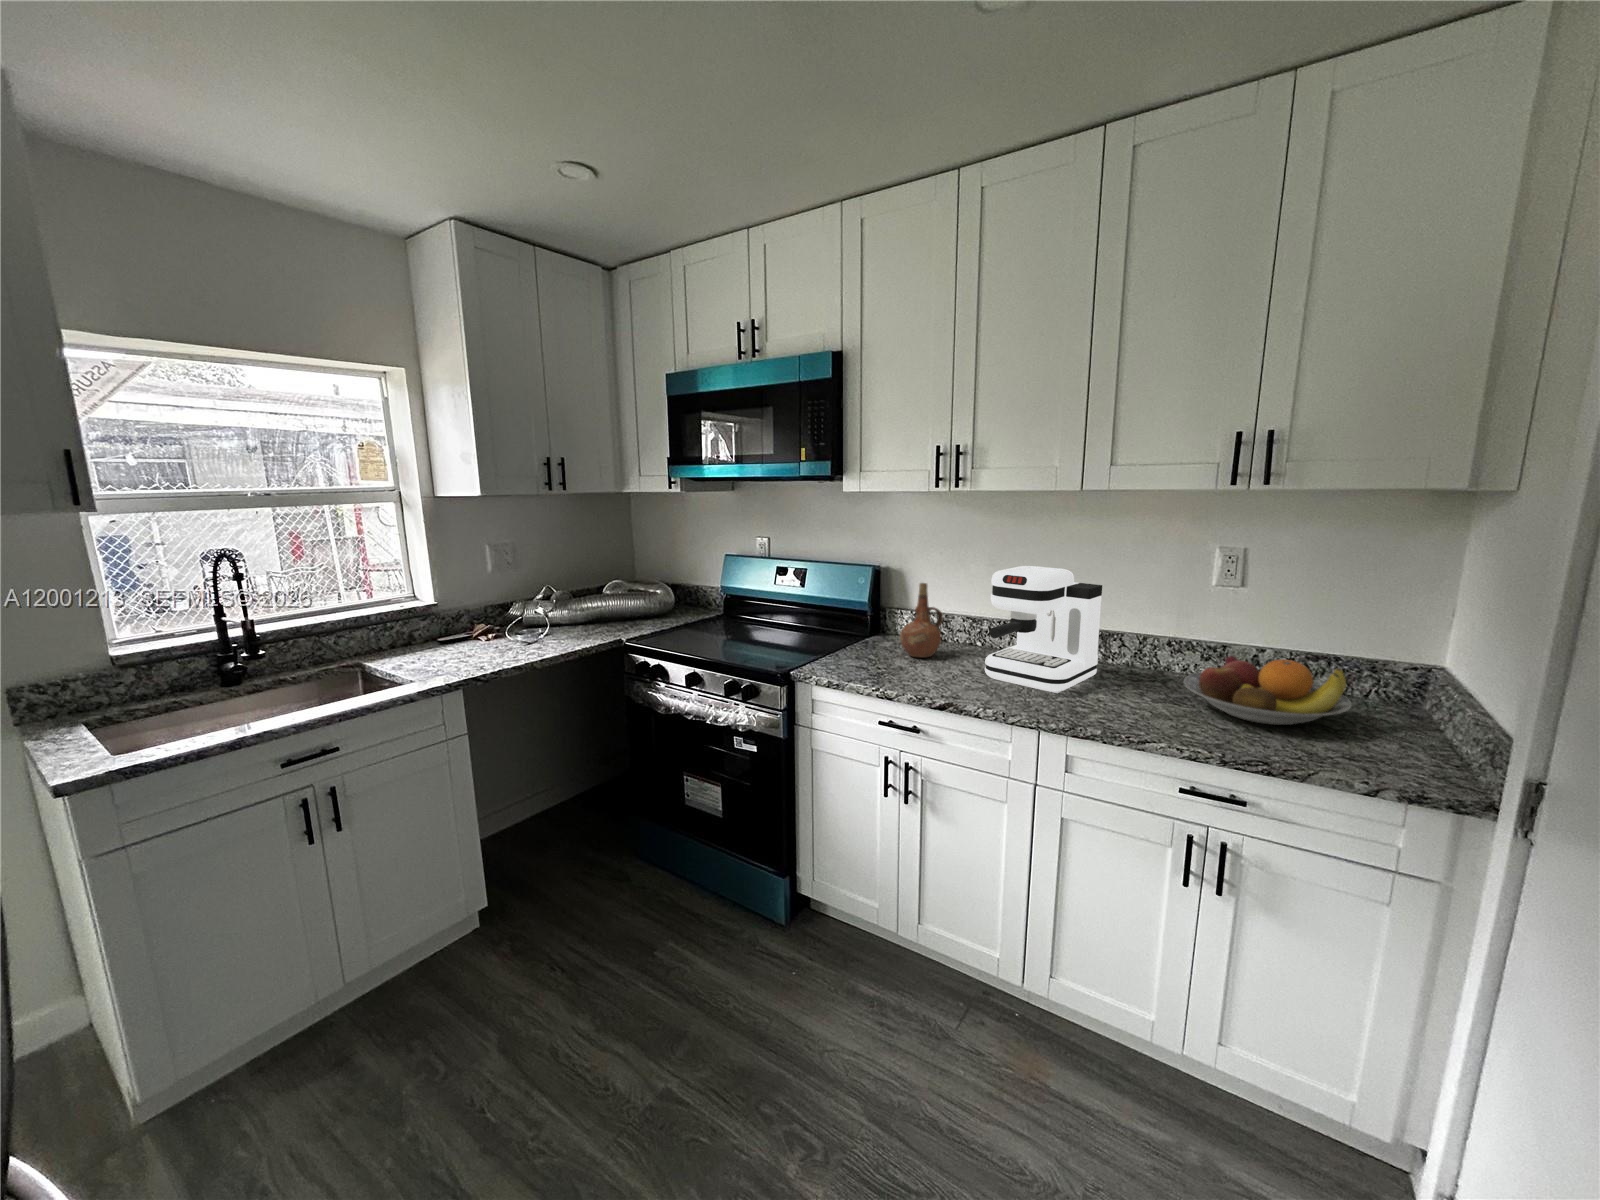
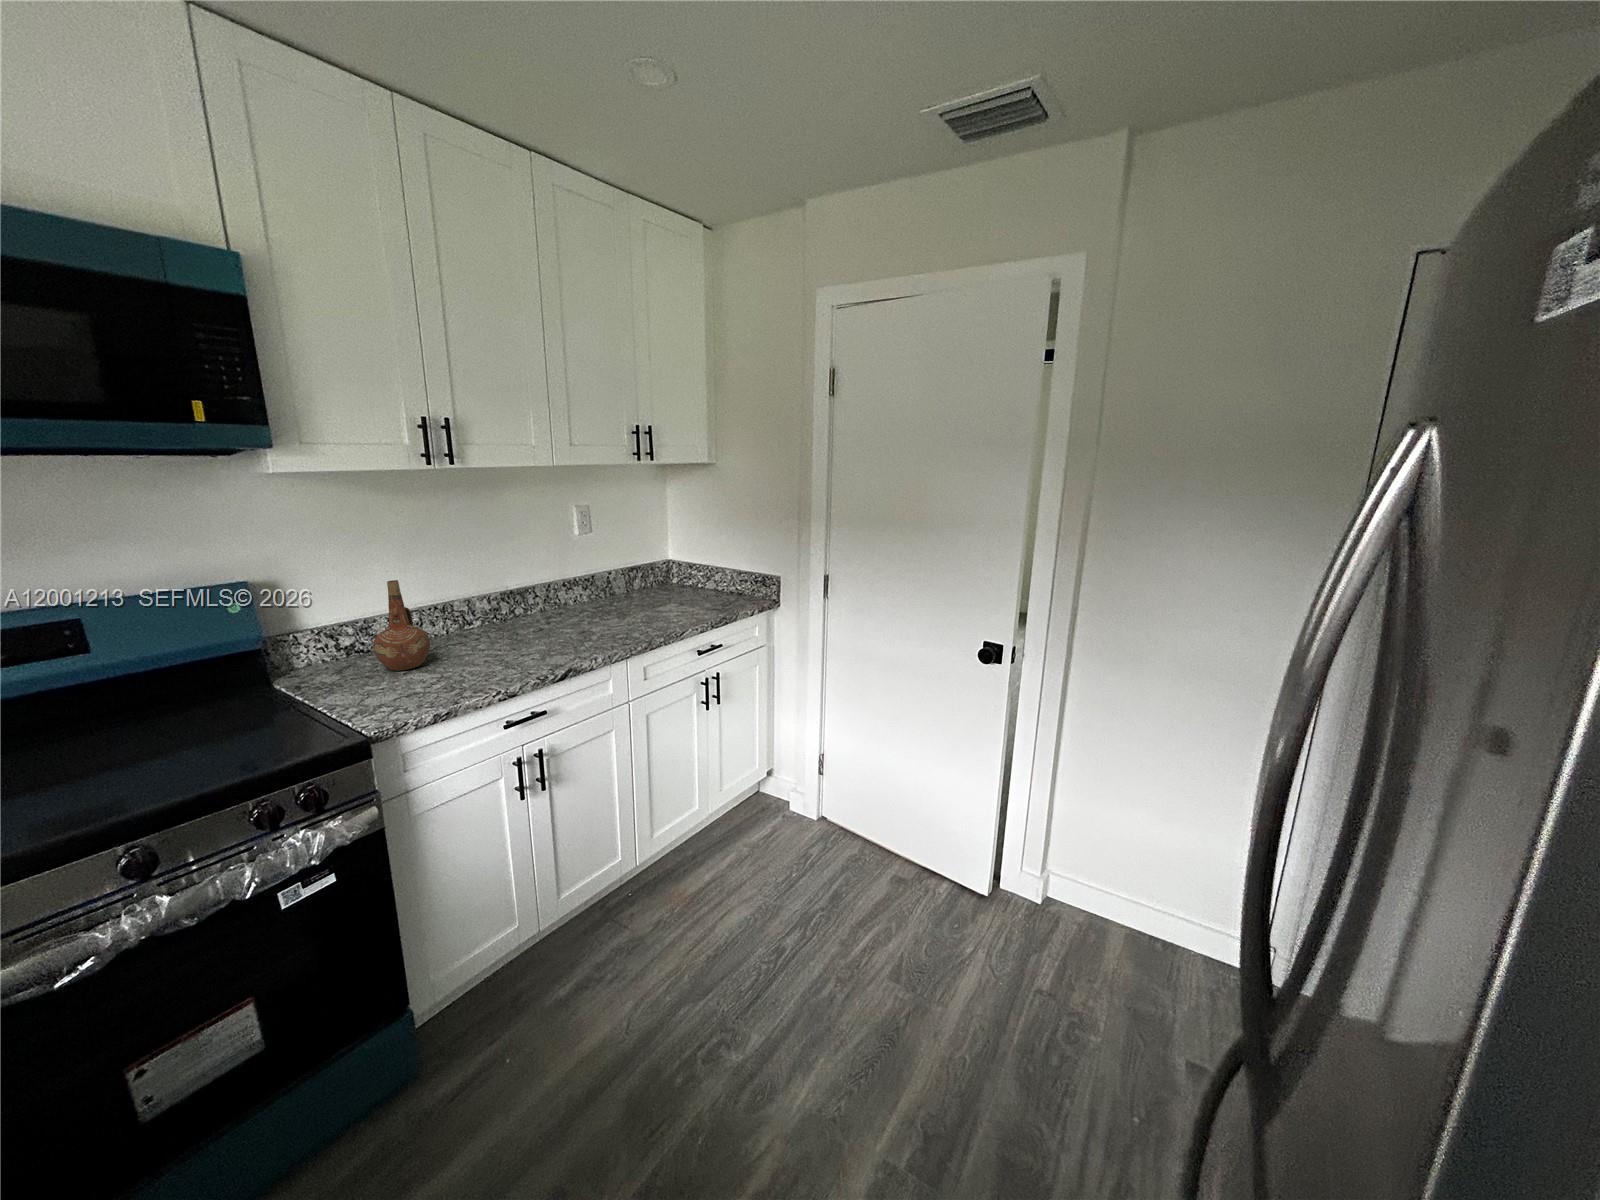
coffee maker: present [985,566,1102,693] -> none [487,537,592,649]
fruit bowl: present [1184,656,1351,725] -> none [613,566,701,610]

